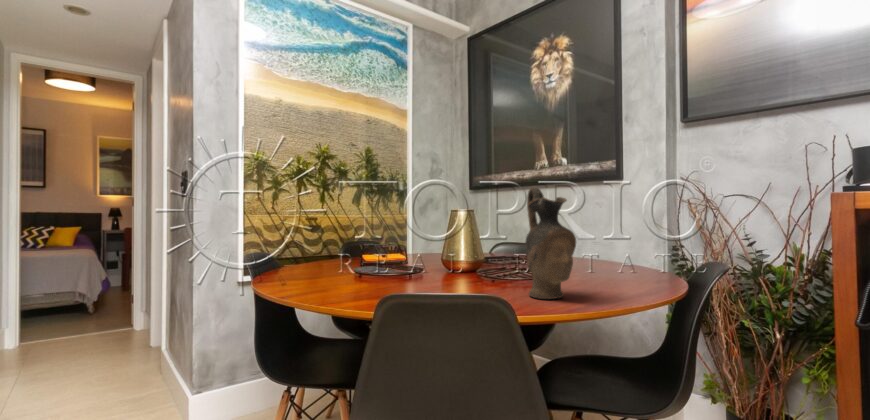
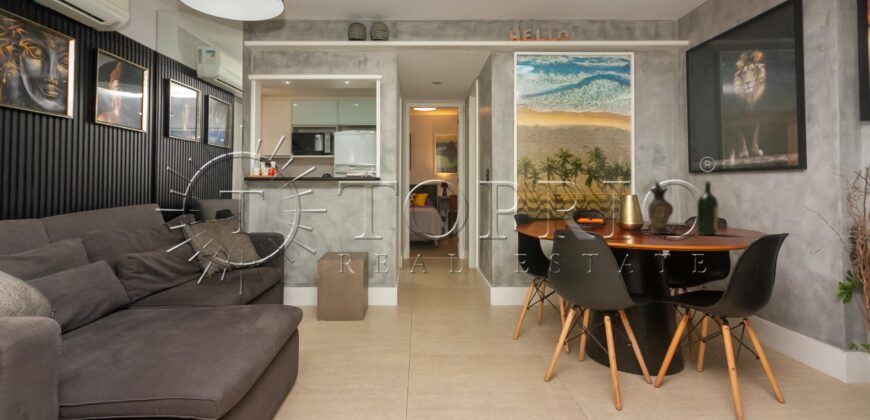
wine bottle: none [598,187,637,292] -> present [696,181,719,235]

